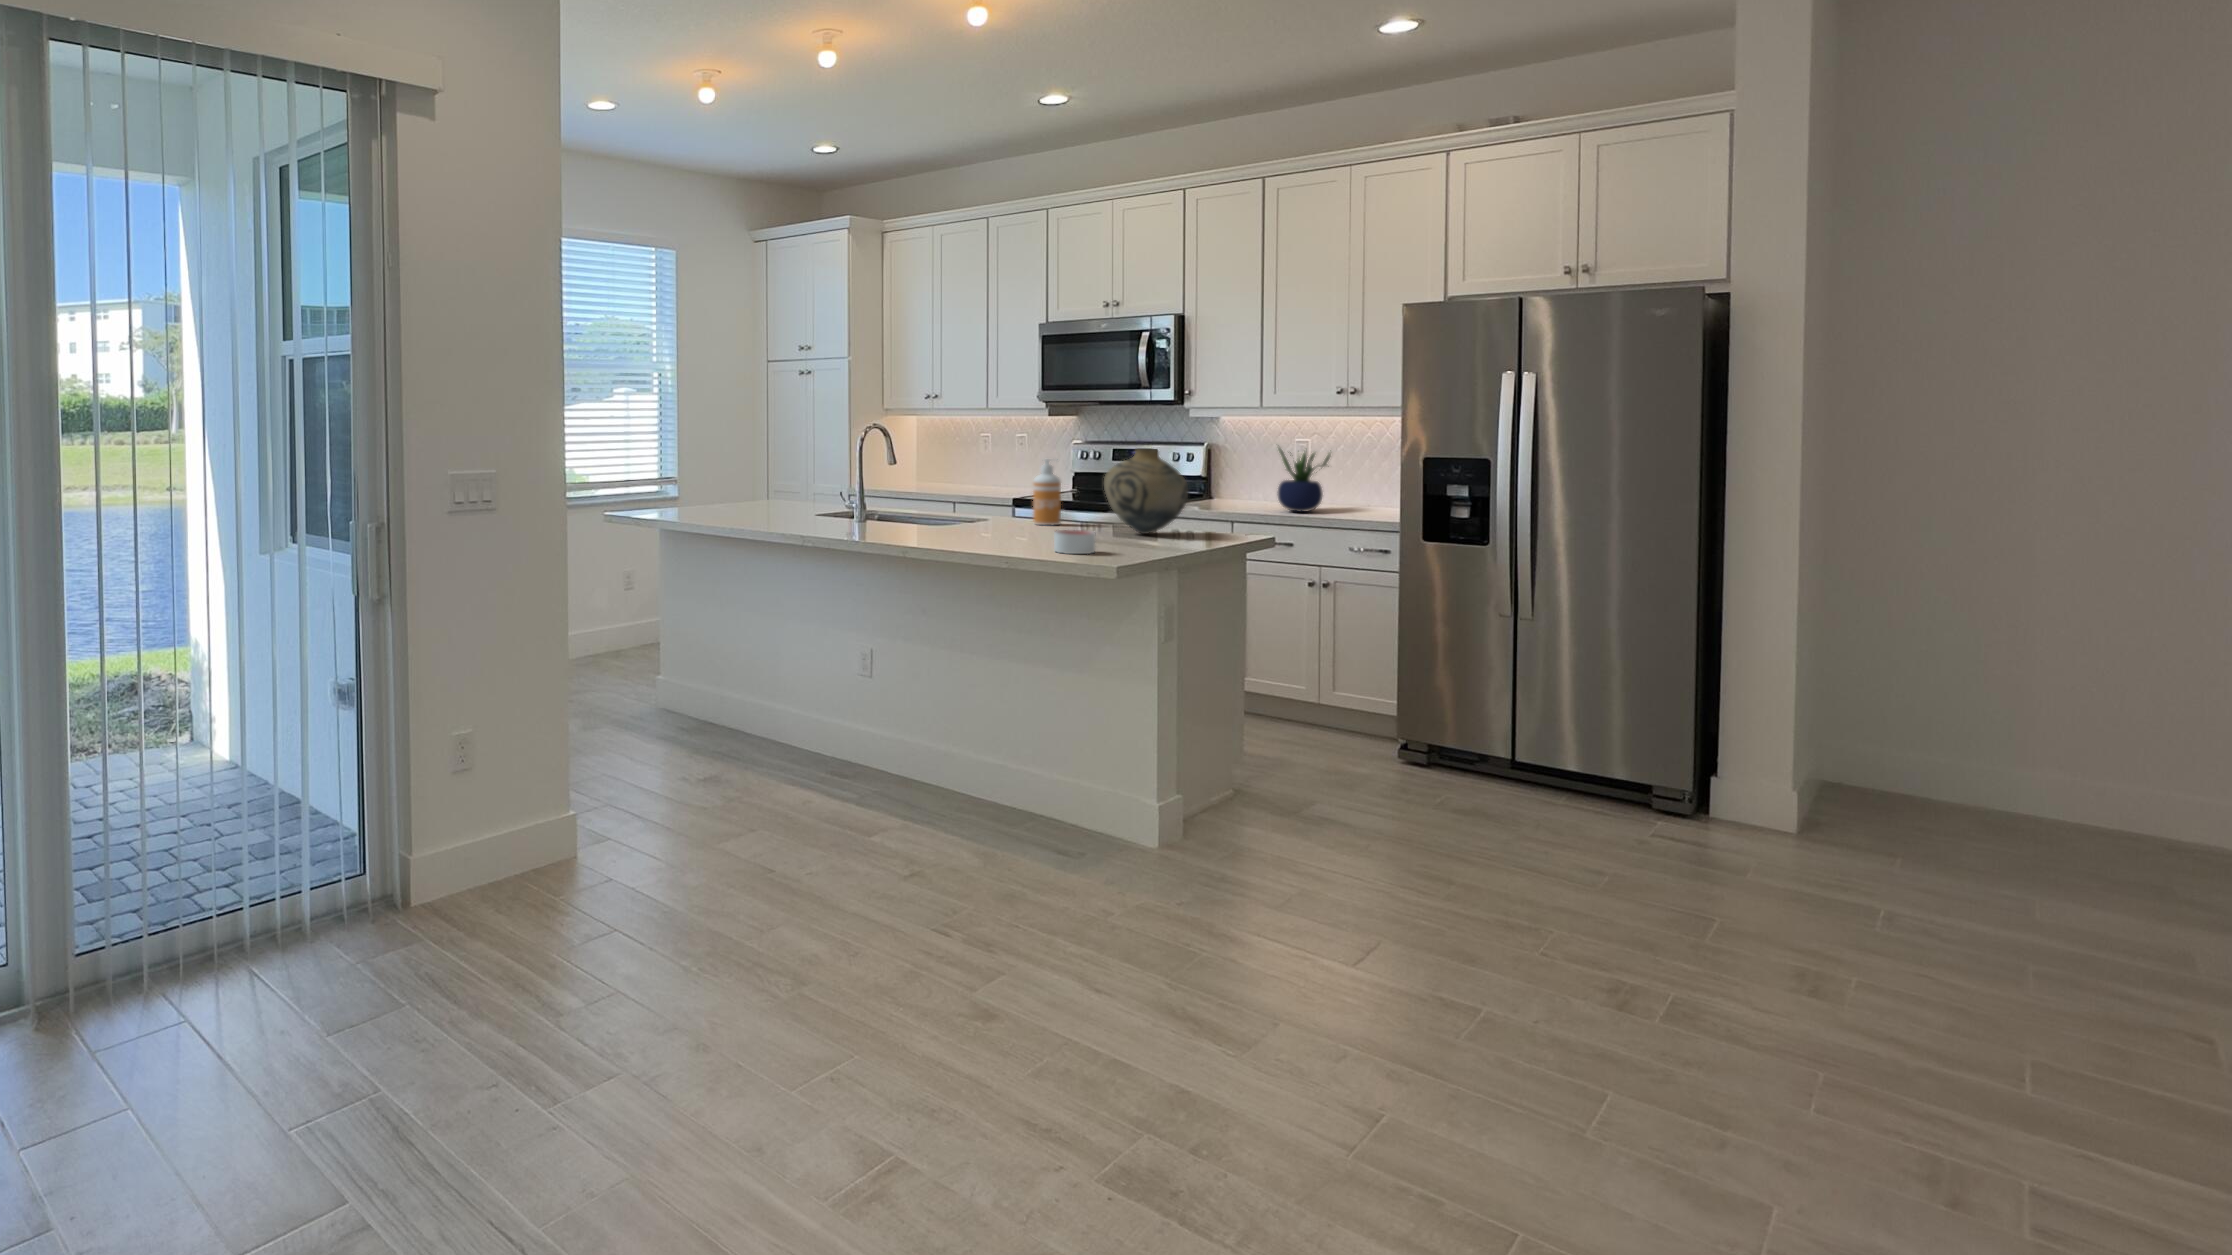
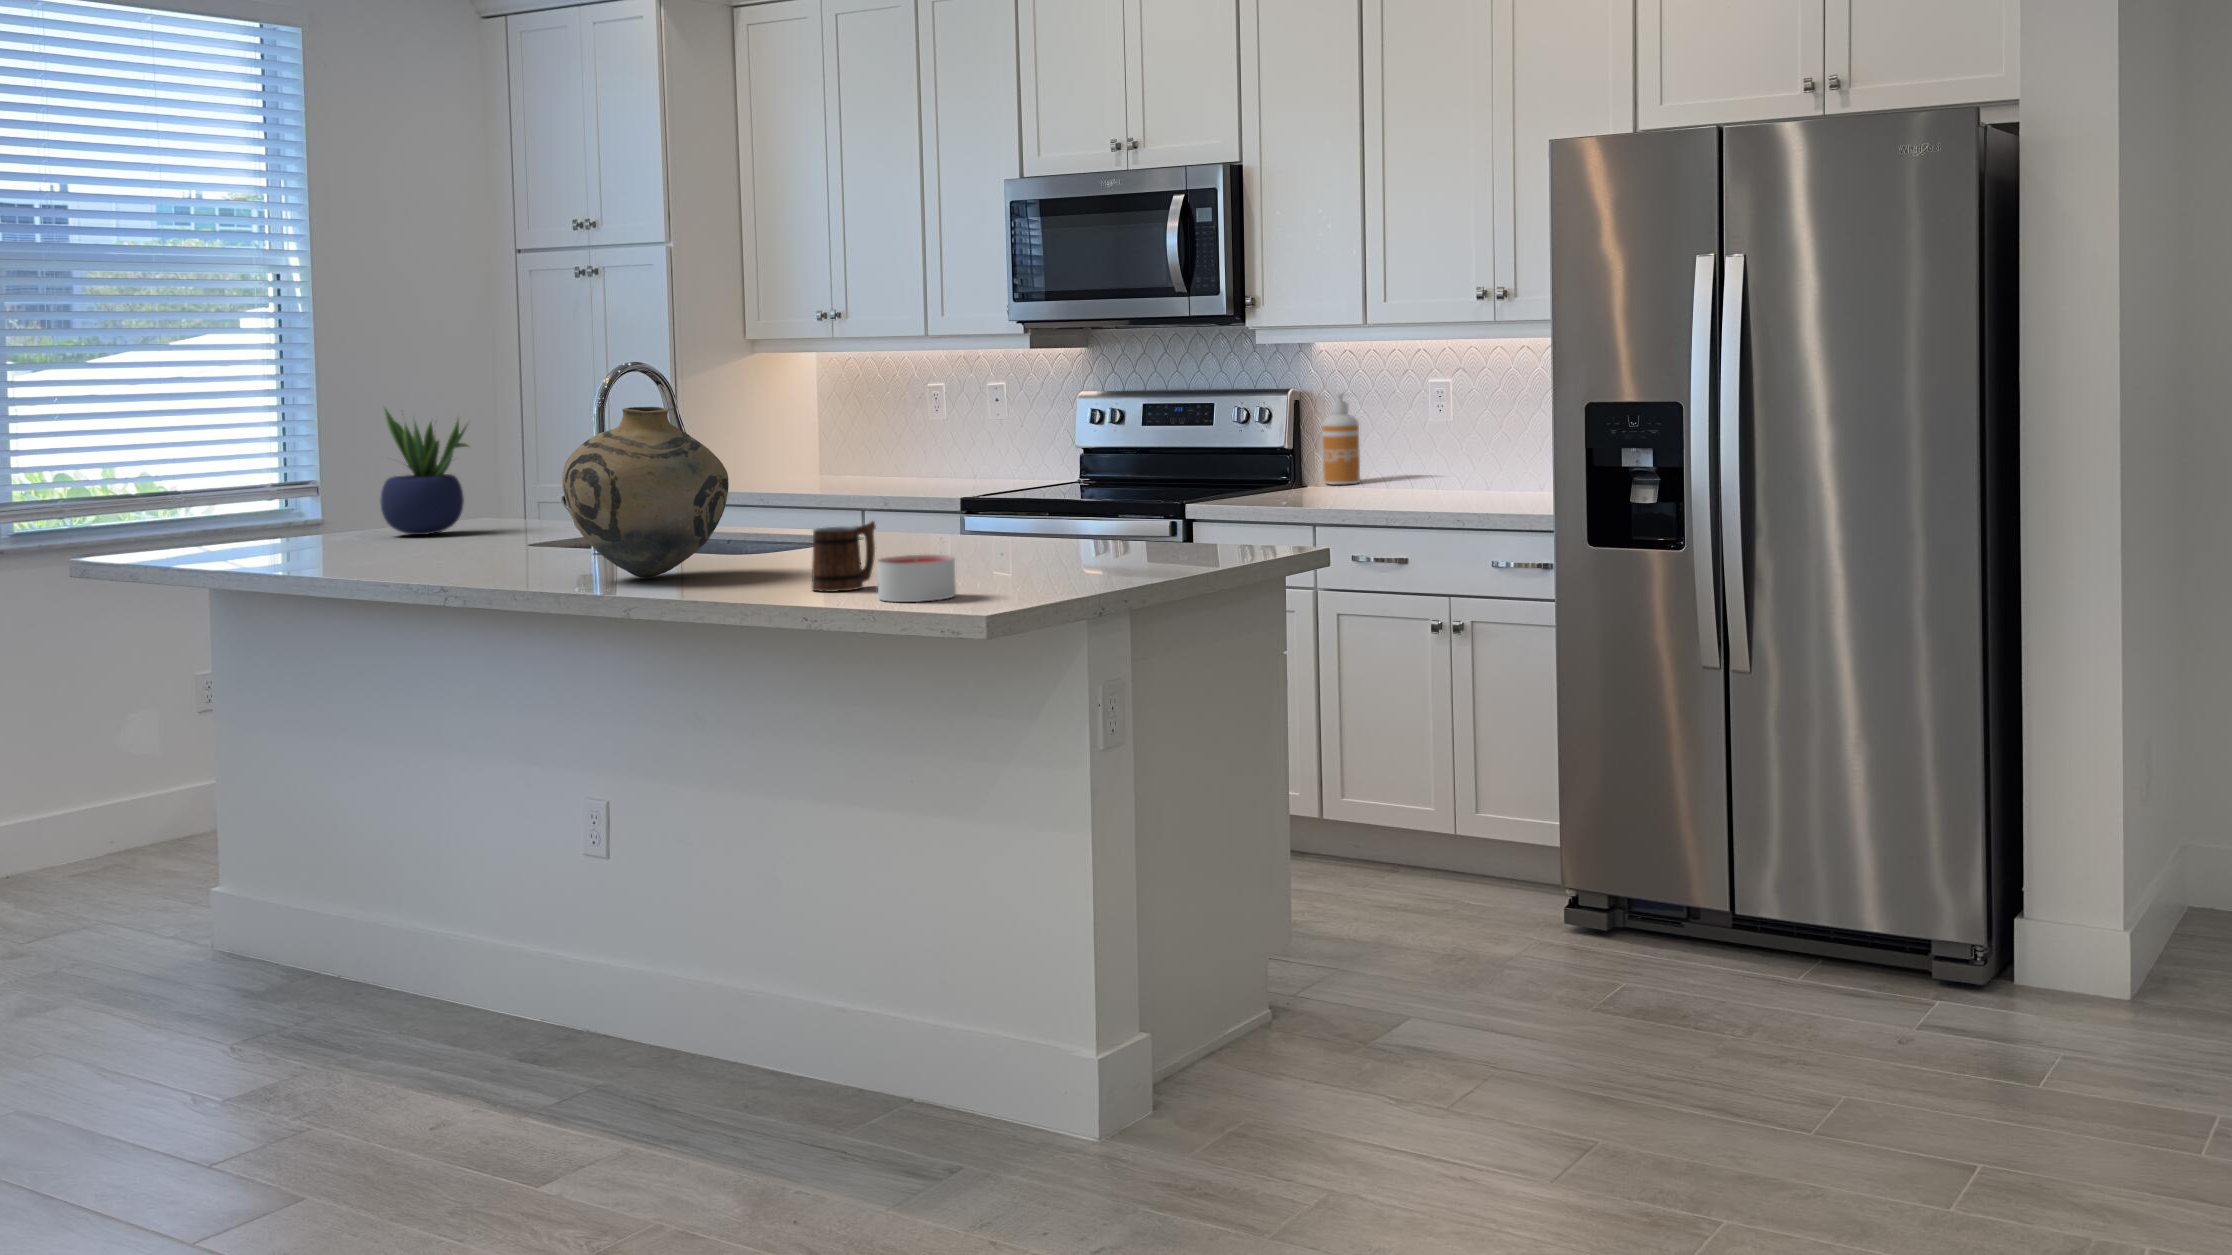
vase: present [1104,448,1188,534] -> present [562,407,729,577]
potted plant: present [1277,448,1330,512] -> present [380,409,468,535]
soap dispenser: present [1033,459,1061,525] -> present [1322,393,1360,485]
mug: none [1010,511,1042,547] -> present [812,521,875,592]

